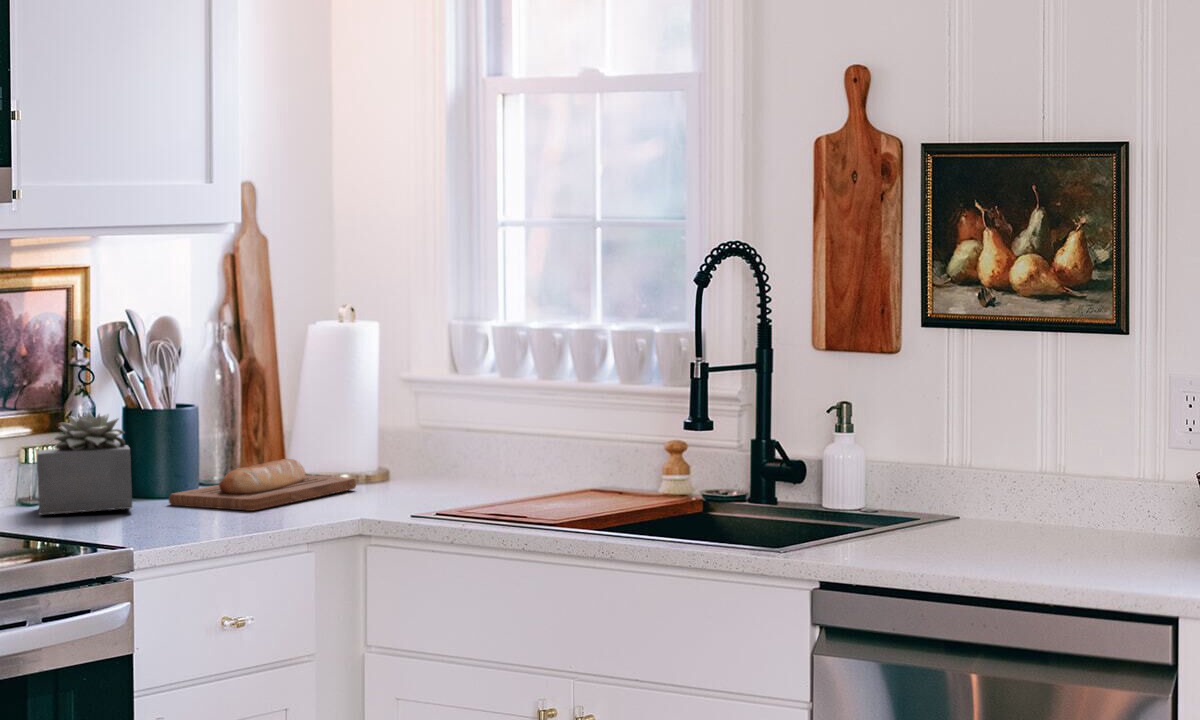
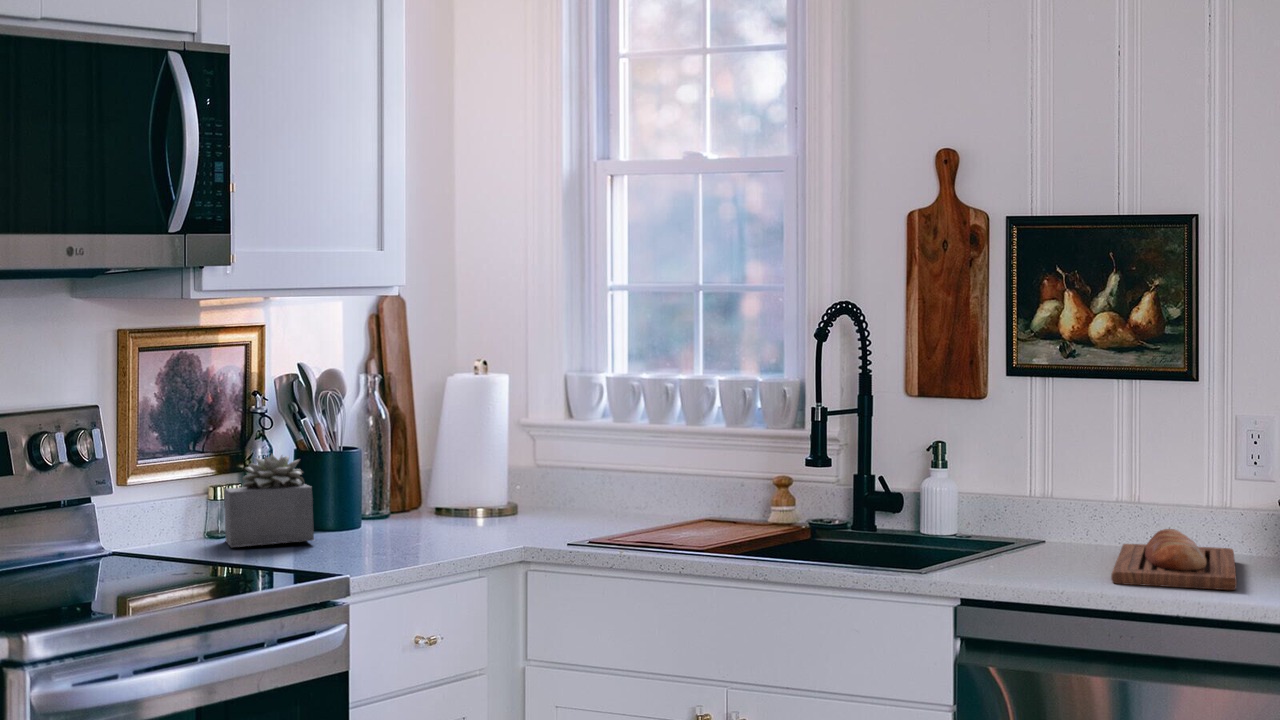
bread loaf: present [169,459,356,511] -> present [1111,529,1237,590]

